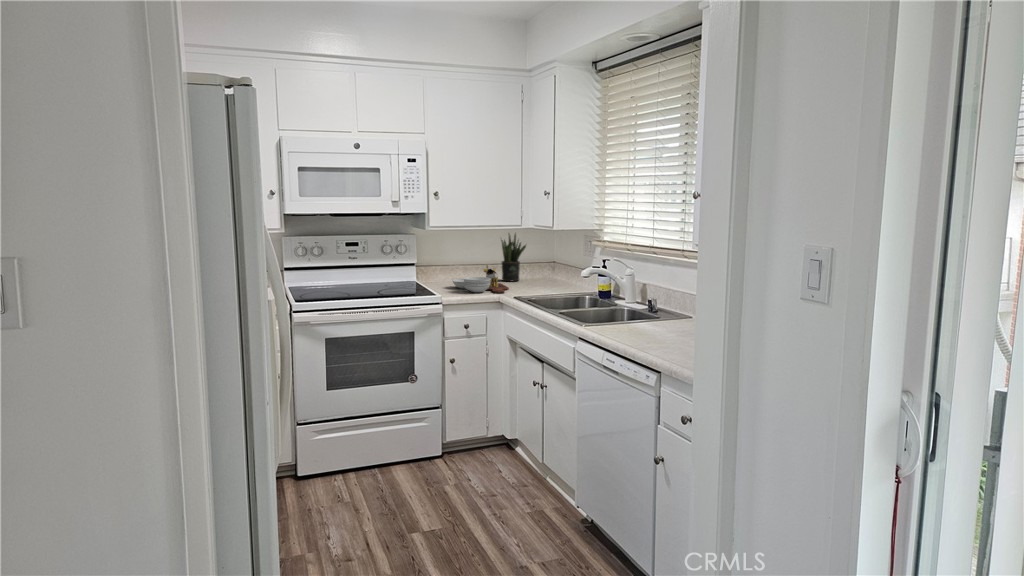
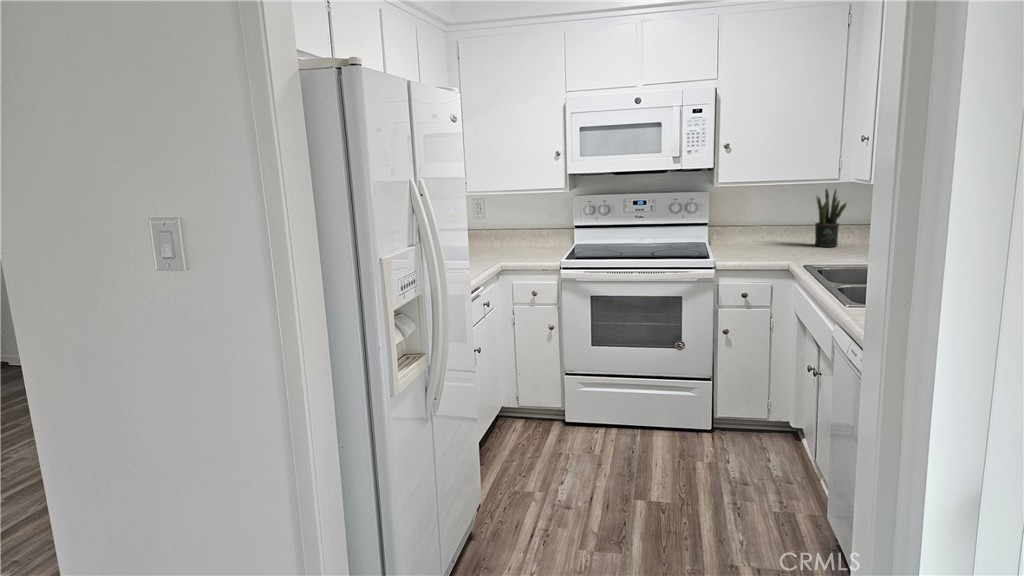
cutting board: present [452,265,509,293] -> none [742,227,809,259]

